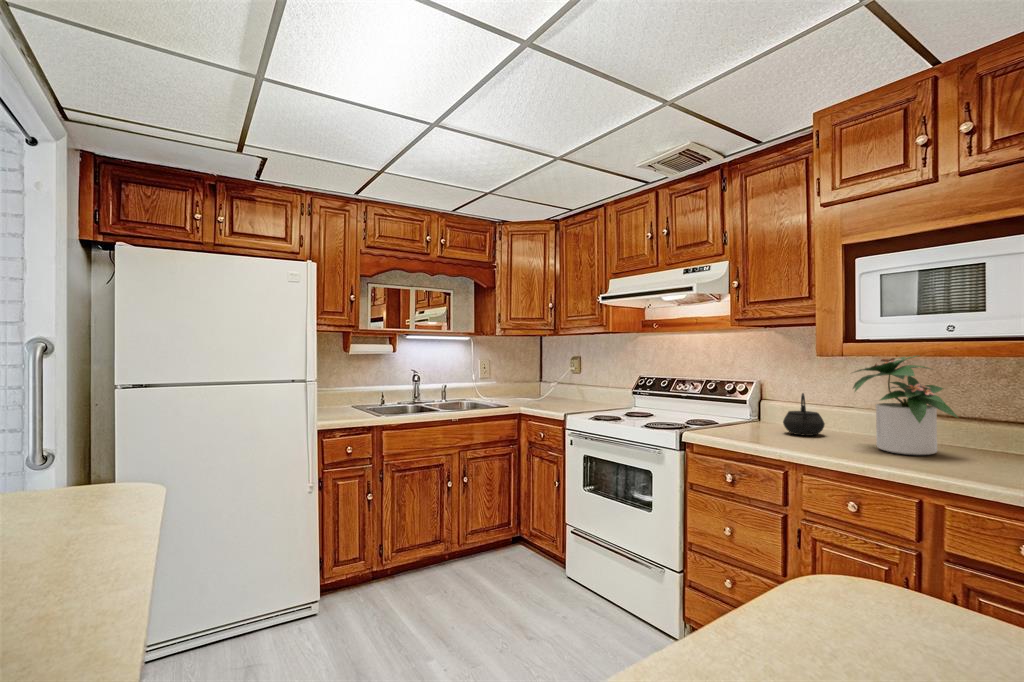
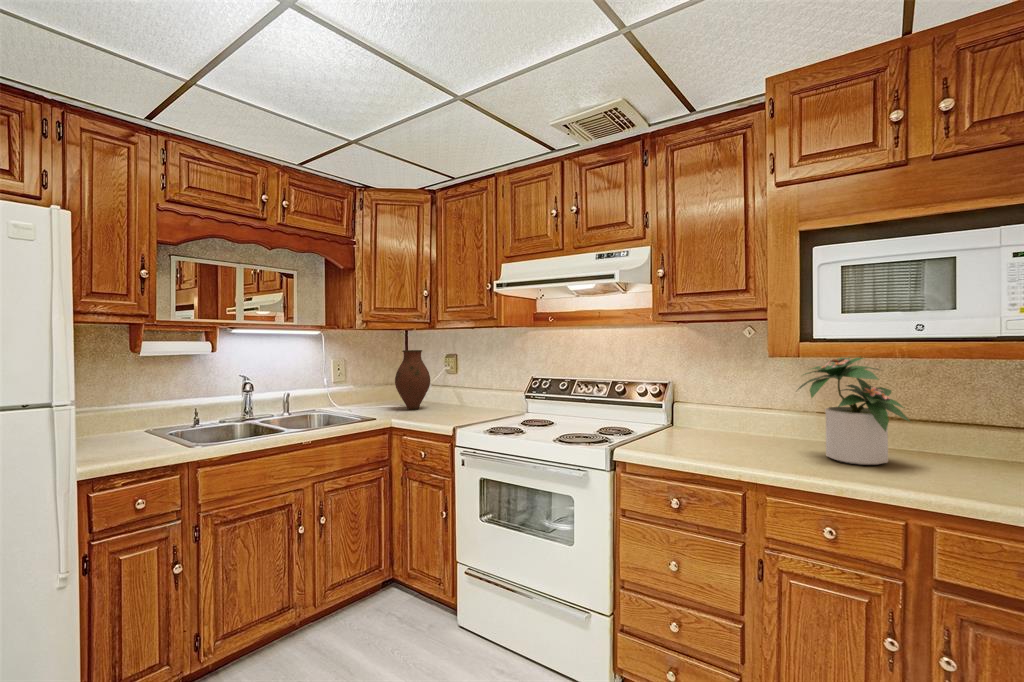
vase: none [527,353,556,402] -> present [395,350,430,410]
kettle: present [783,393,825,436] -> none [713,396,757,443]

